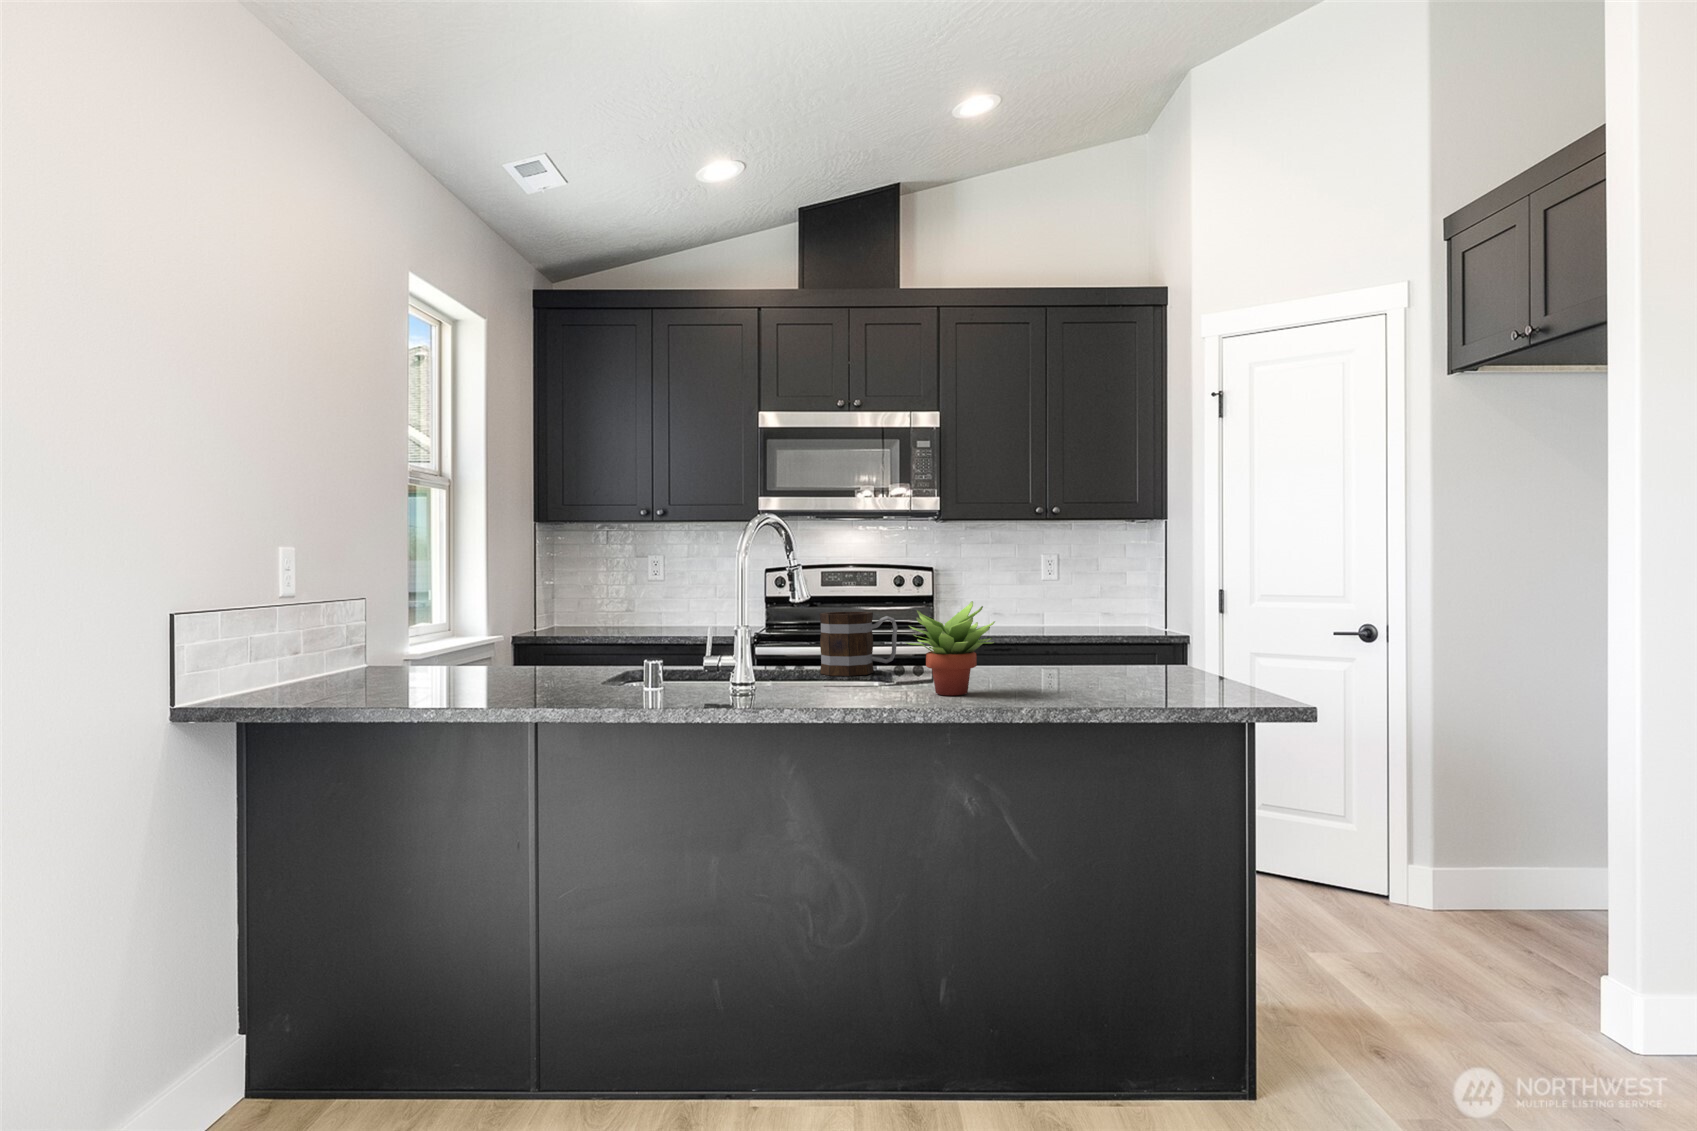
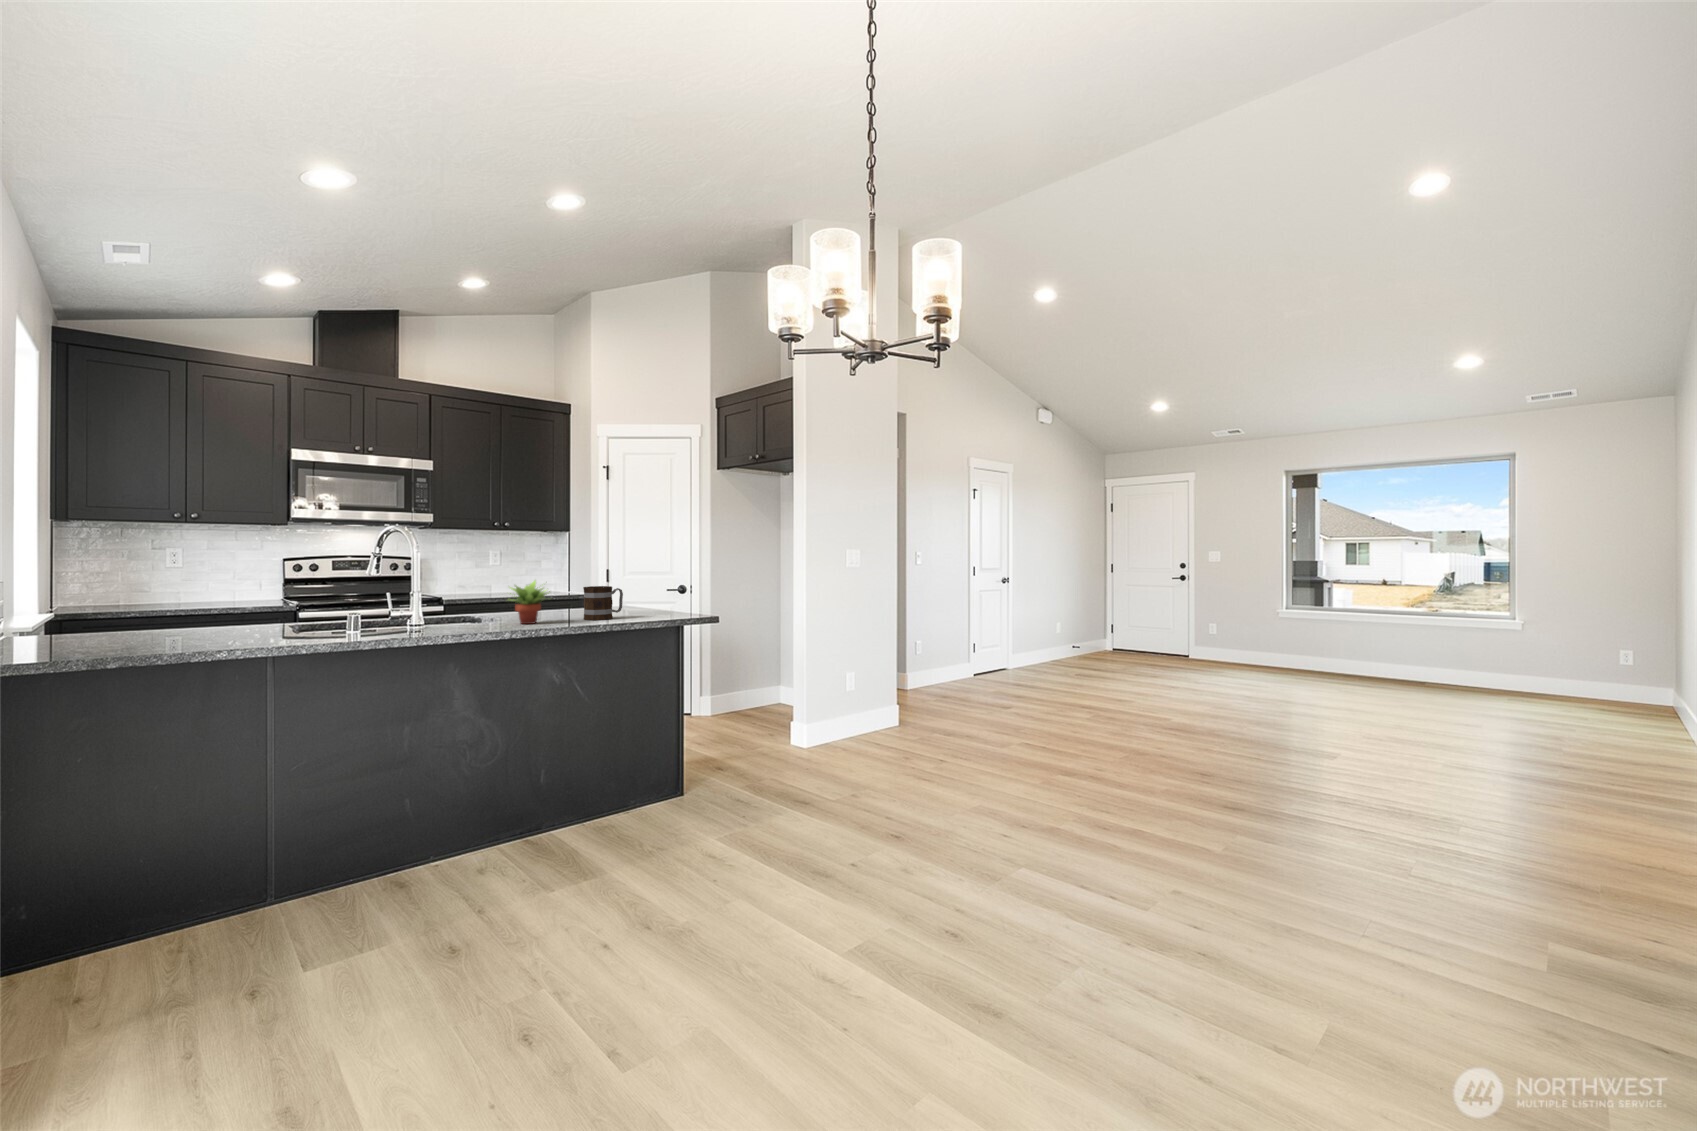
mug: present [820,612,897,676] -> present [583,586,623,620]

